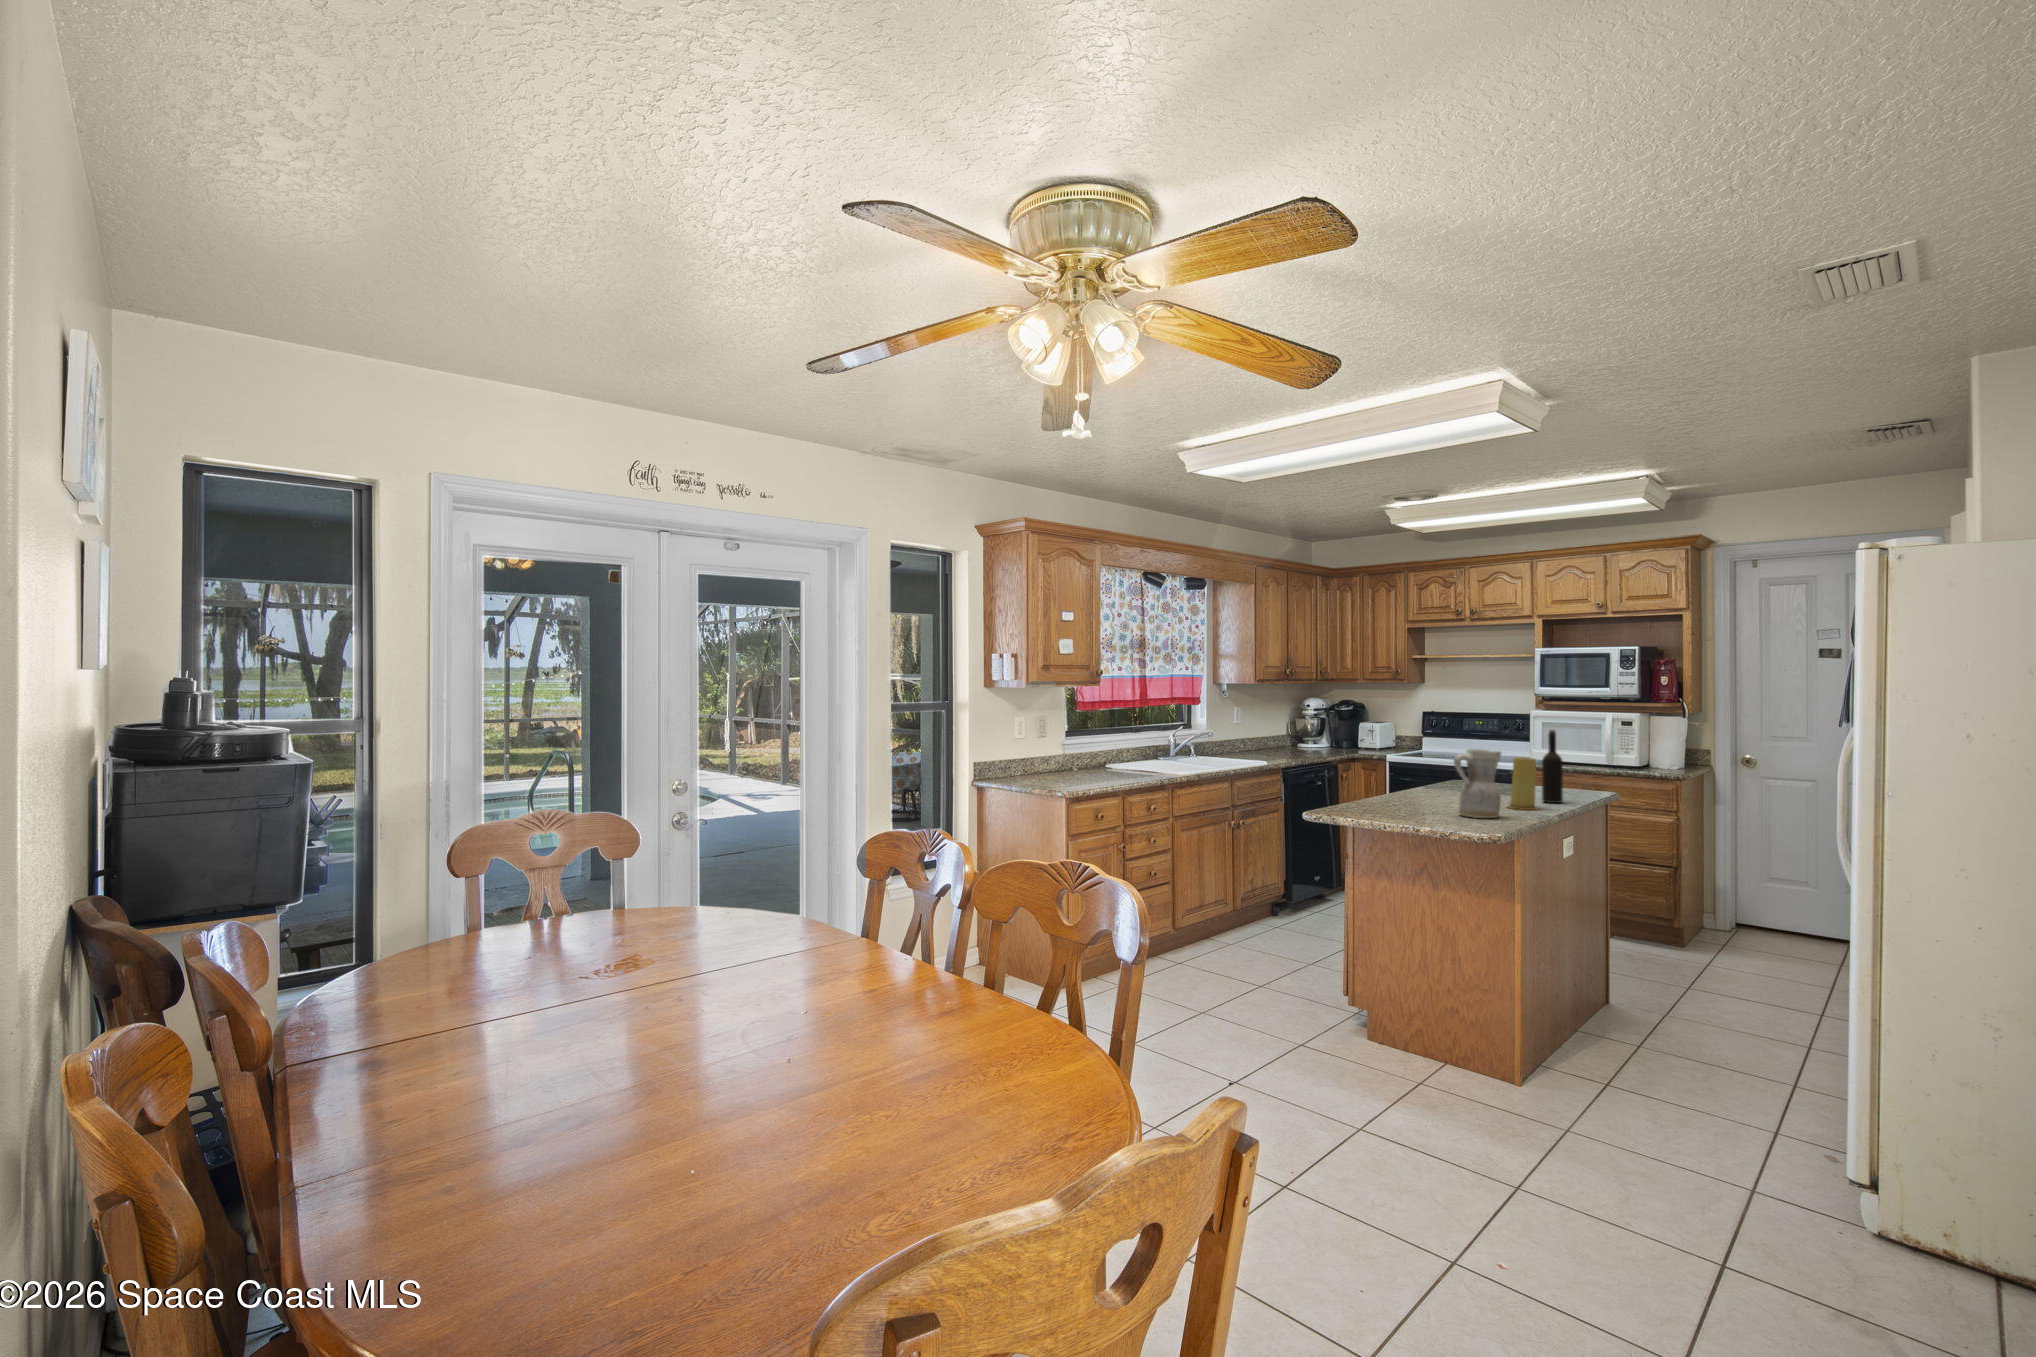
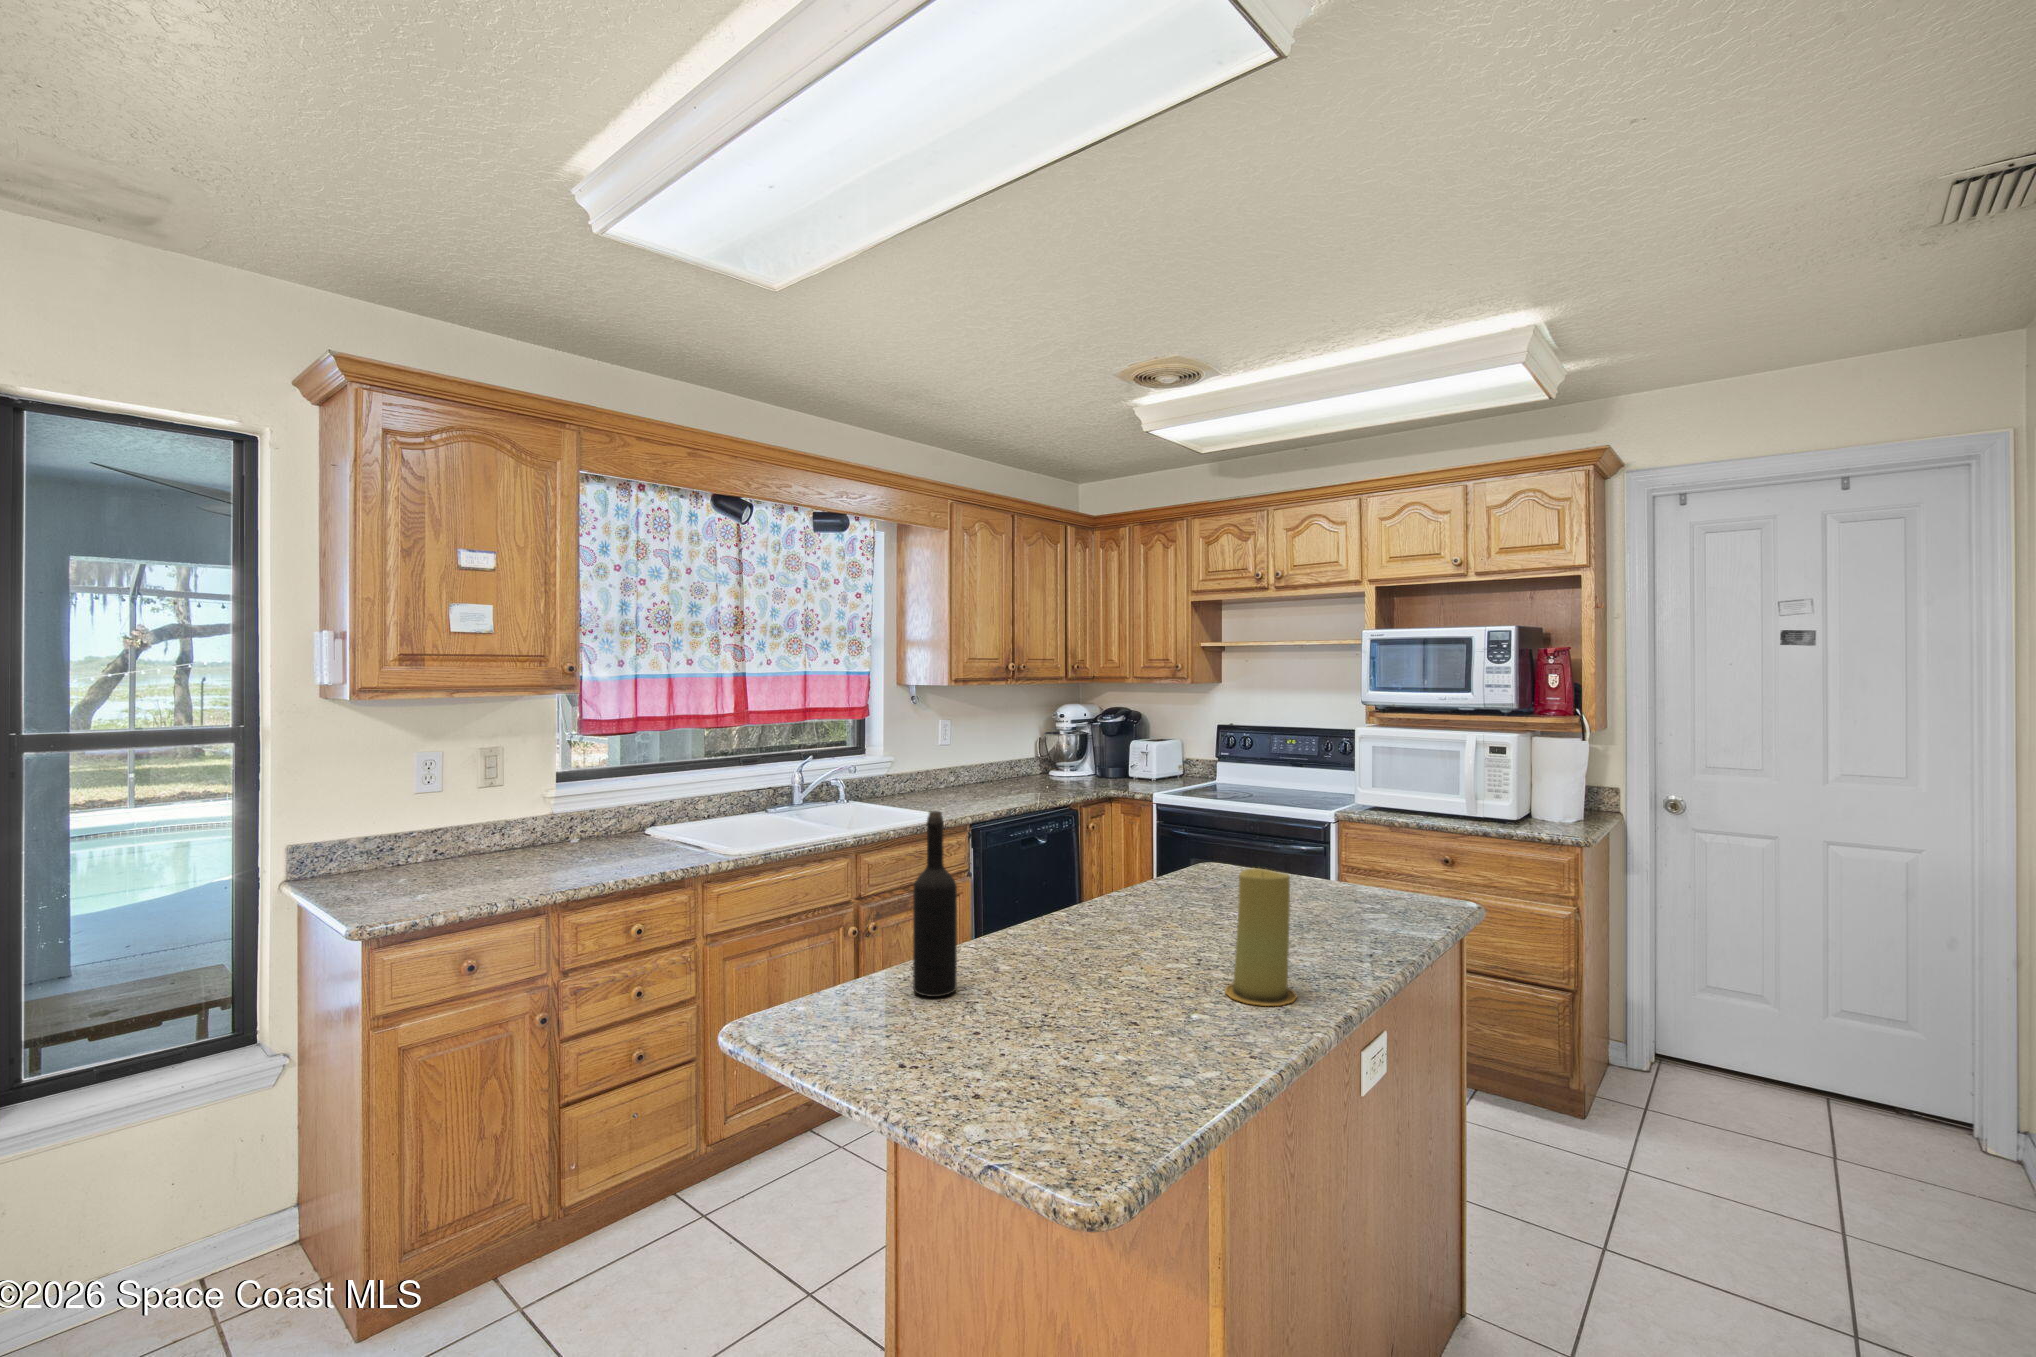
wine bottle: present [1542,730,1563,803] -> present [913,811,957,997]
ceramic pitcher: present [1454,749,1501,818] -> none [1053,869,1178,1071]

